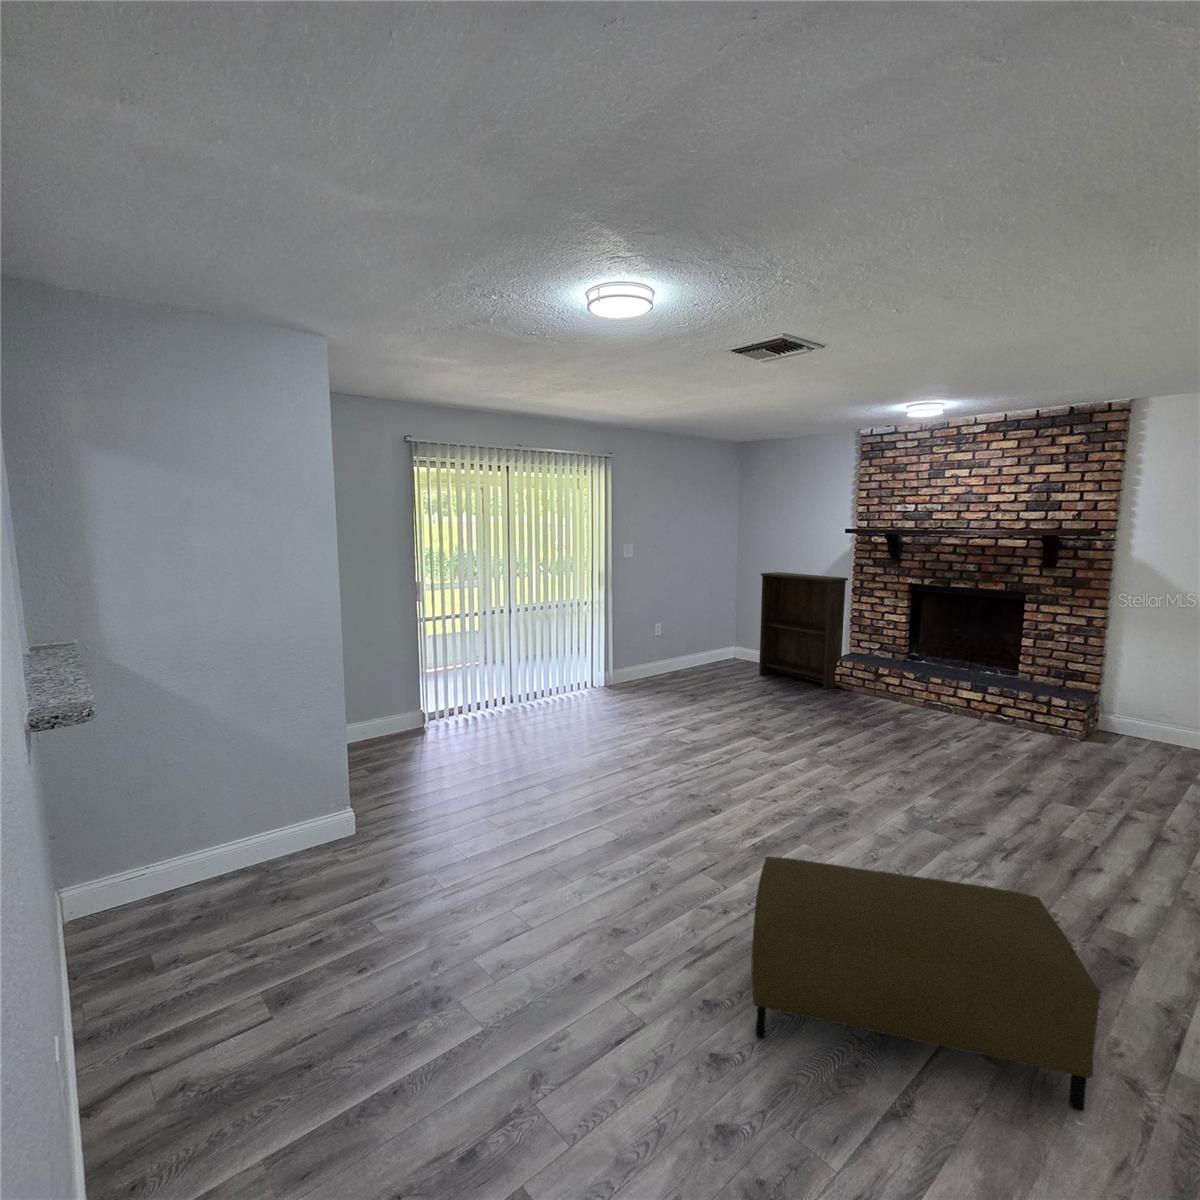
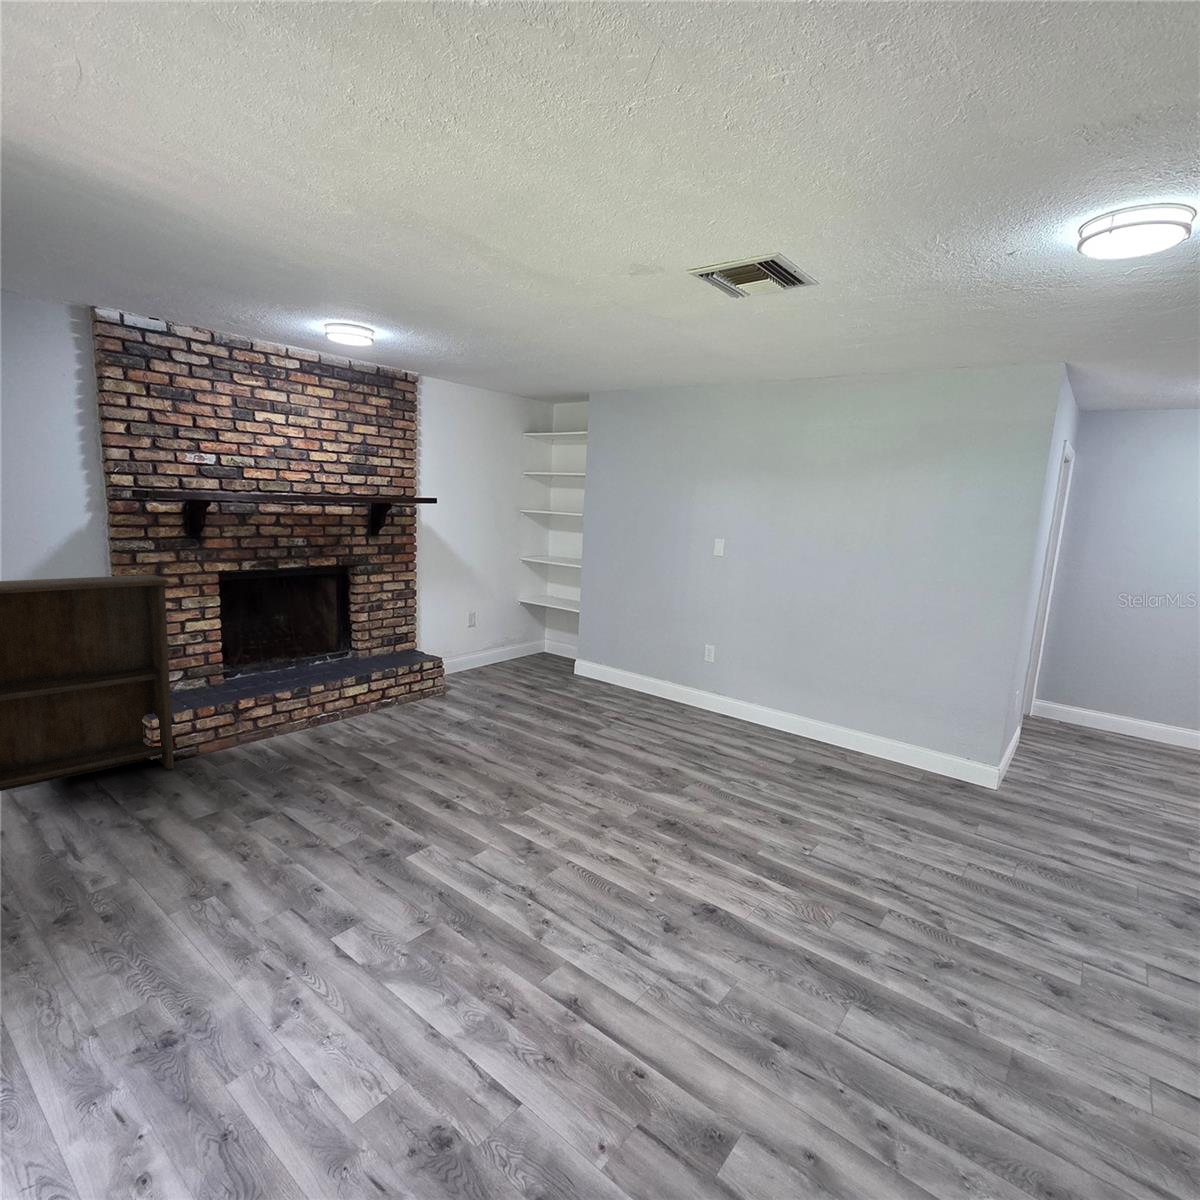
ottoman: present [752,857,1101,1111] -> none [895,740,1091,909]

